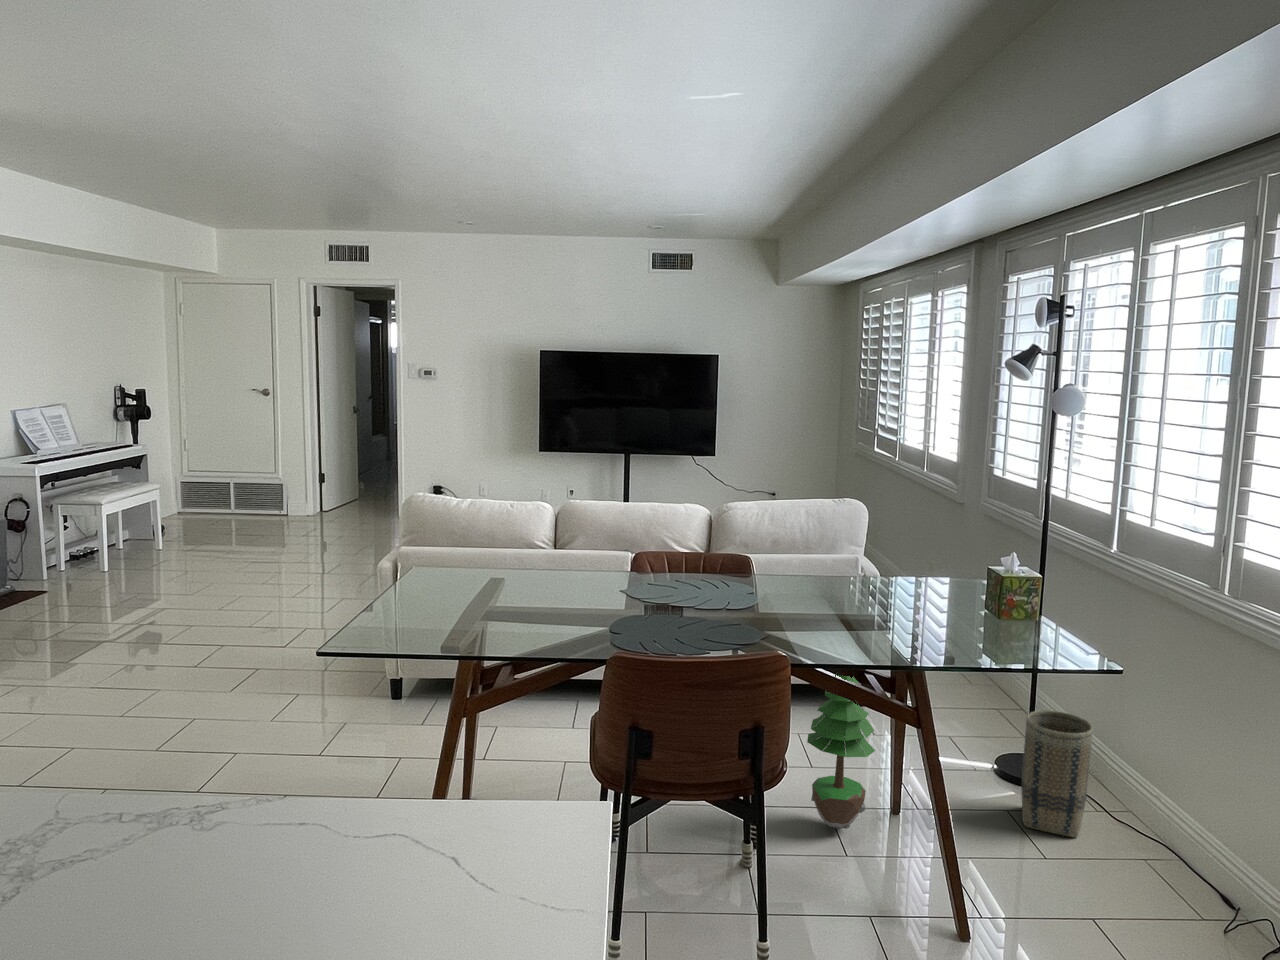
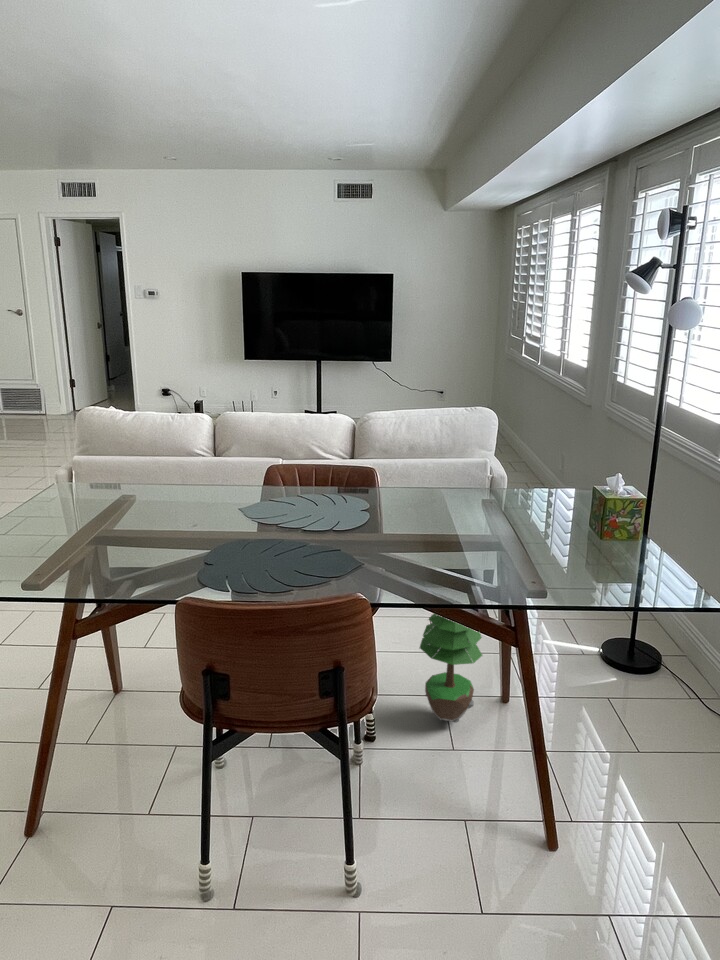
basket: present [1021,710,1093,838] -> none [620,611,689,727]

